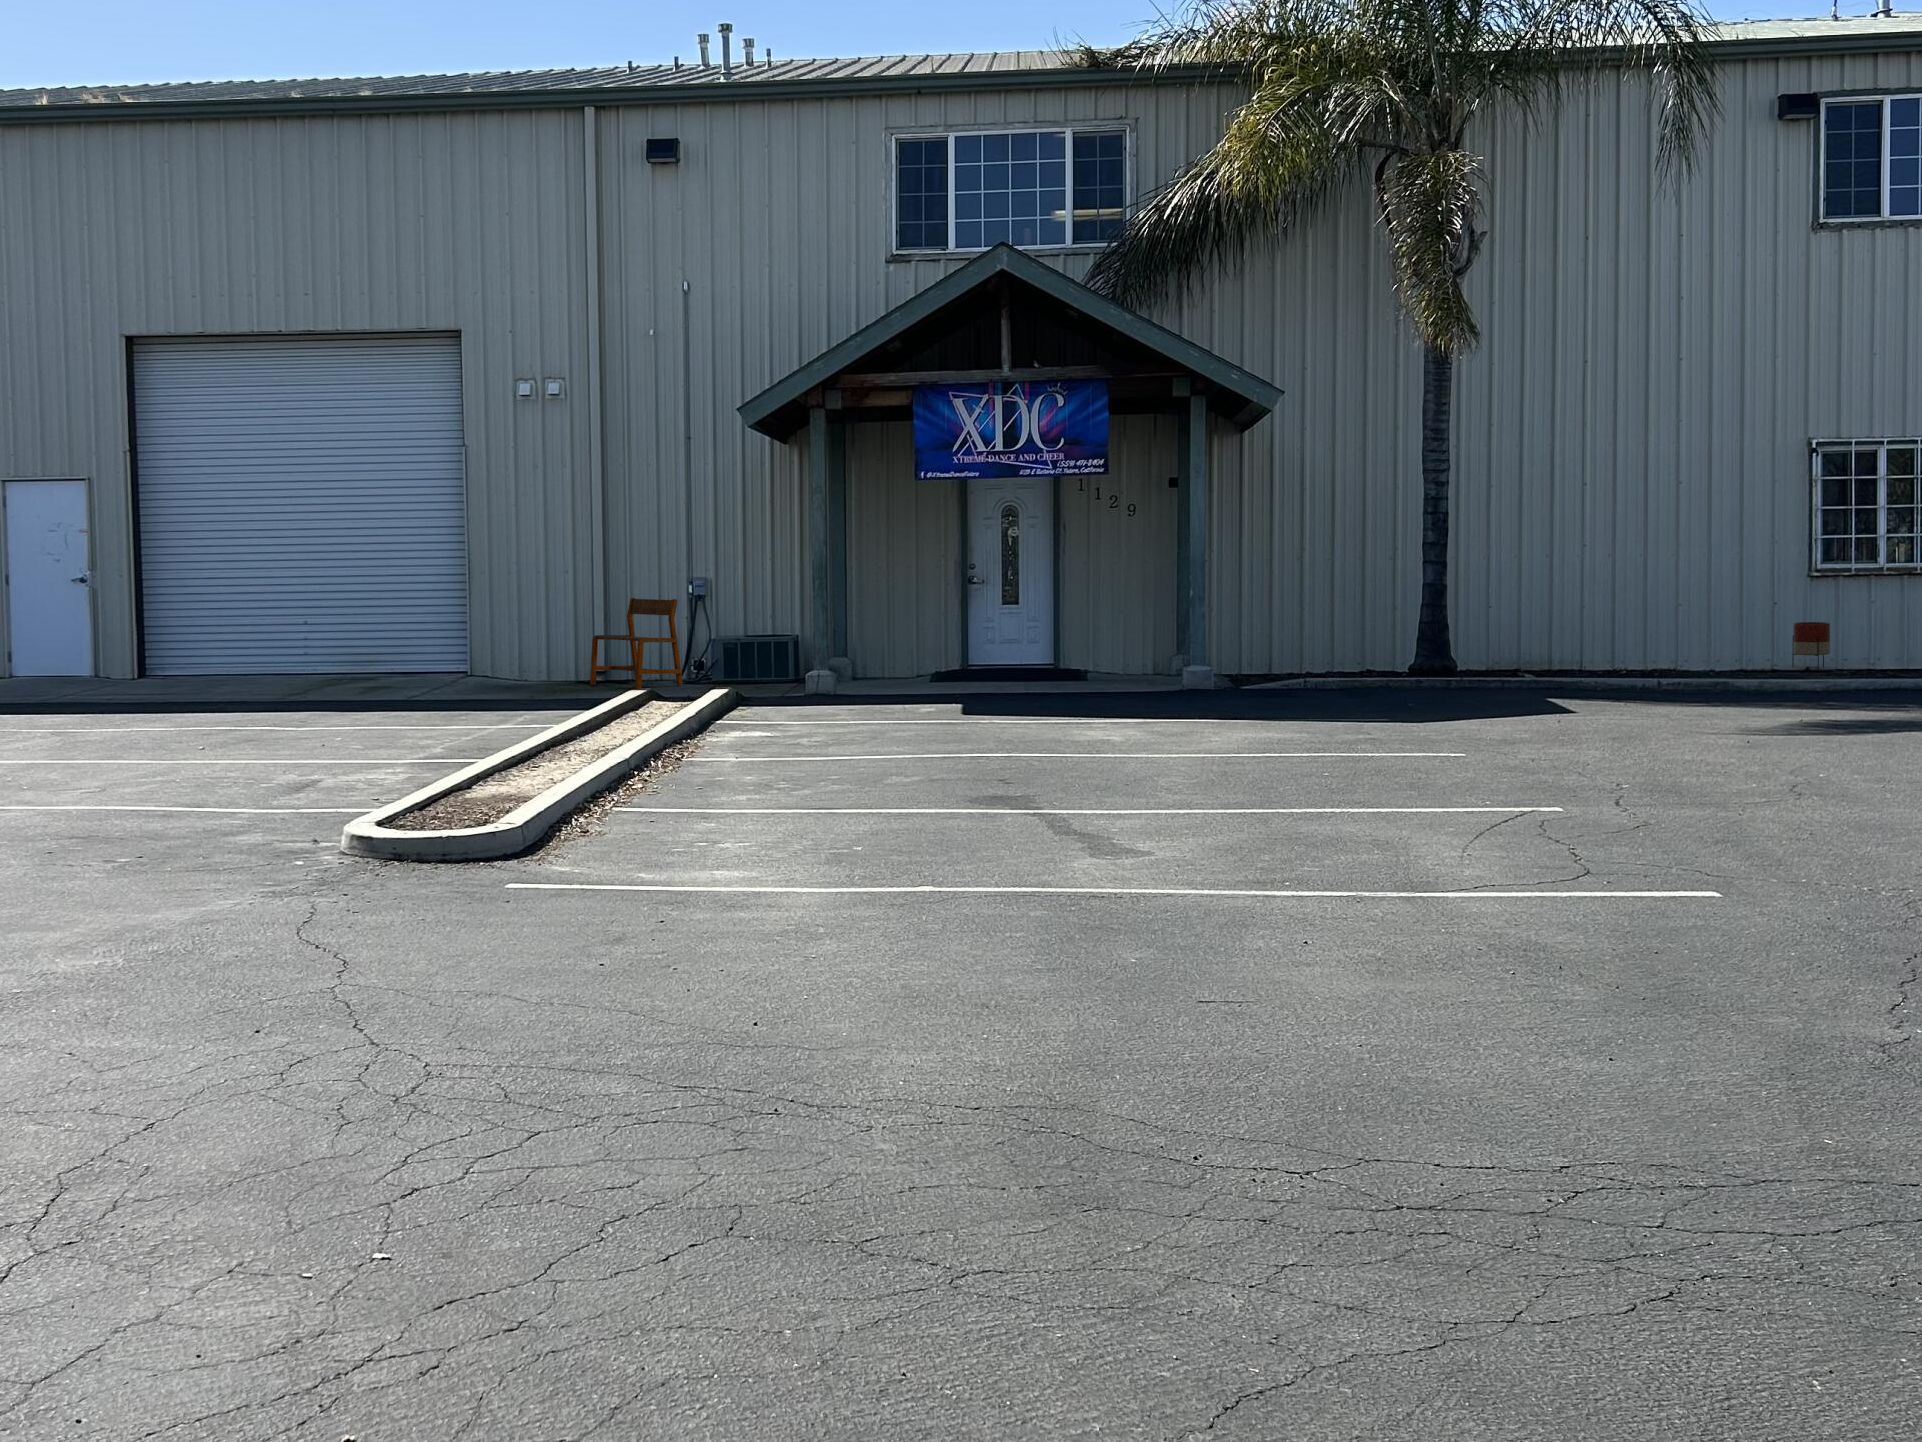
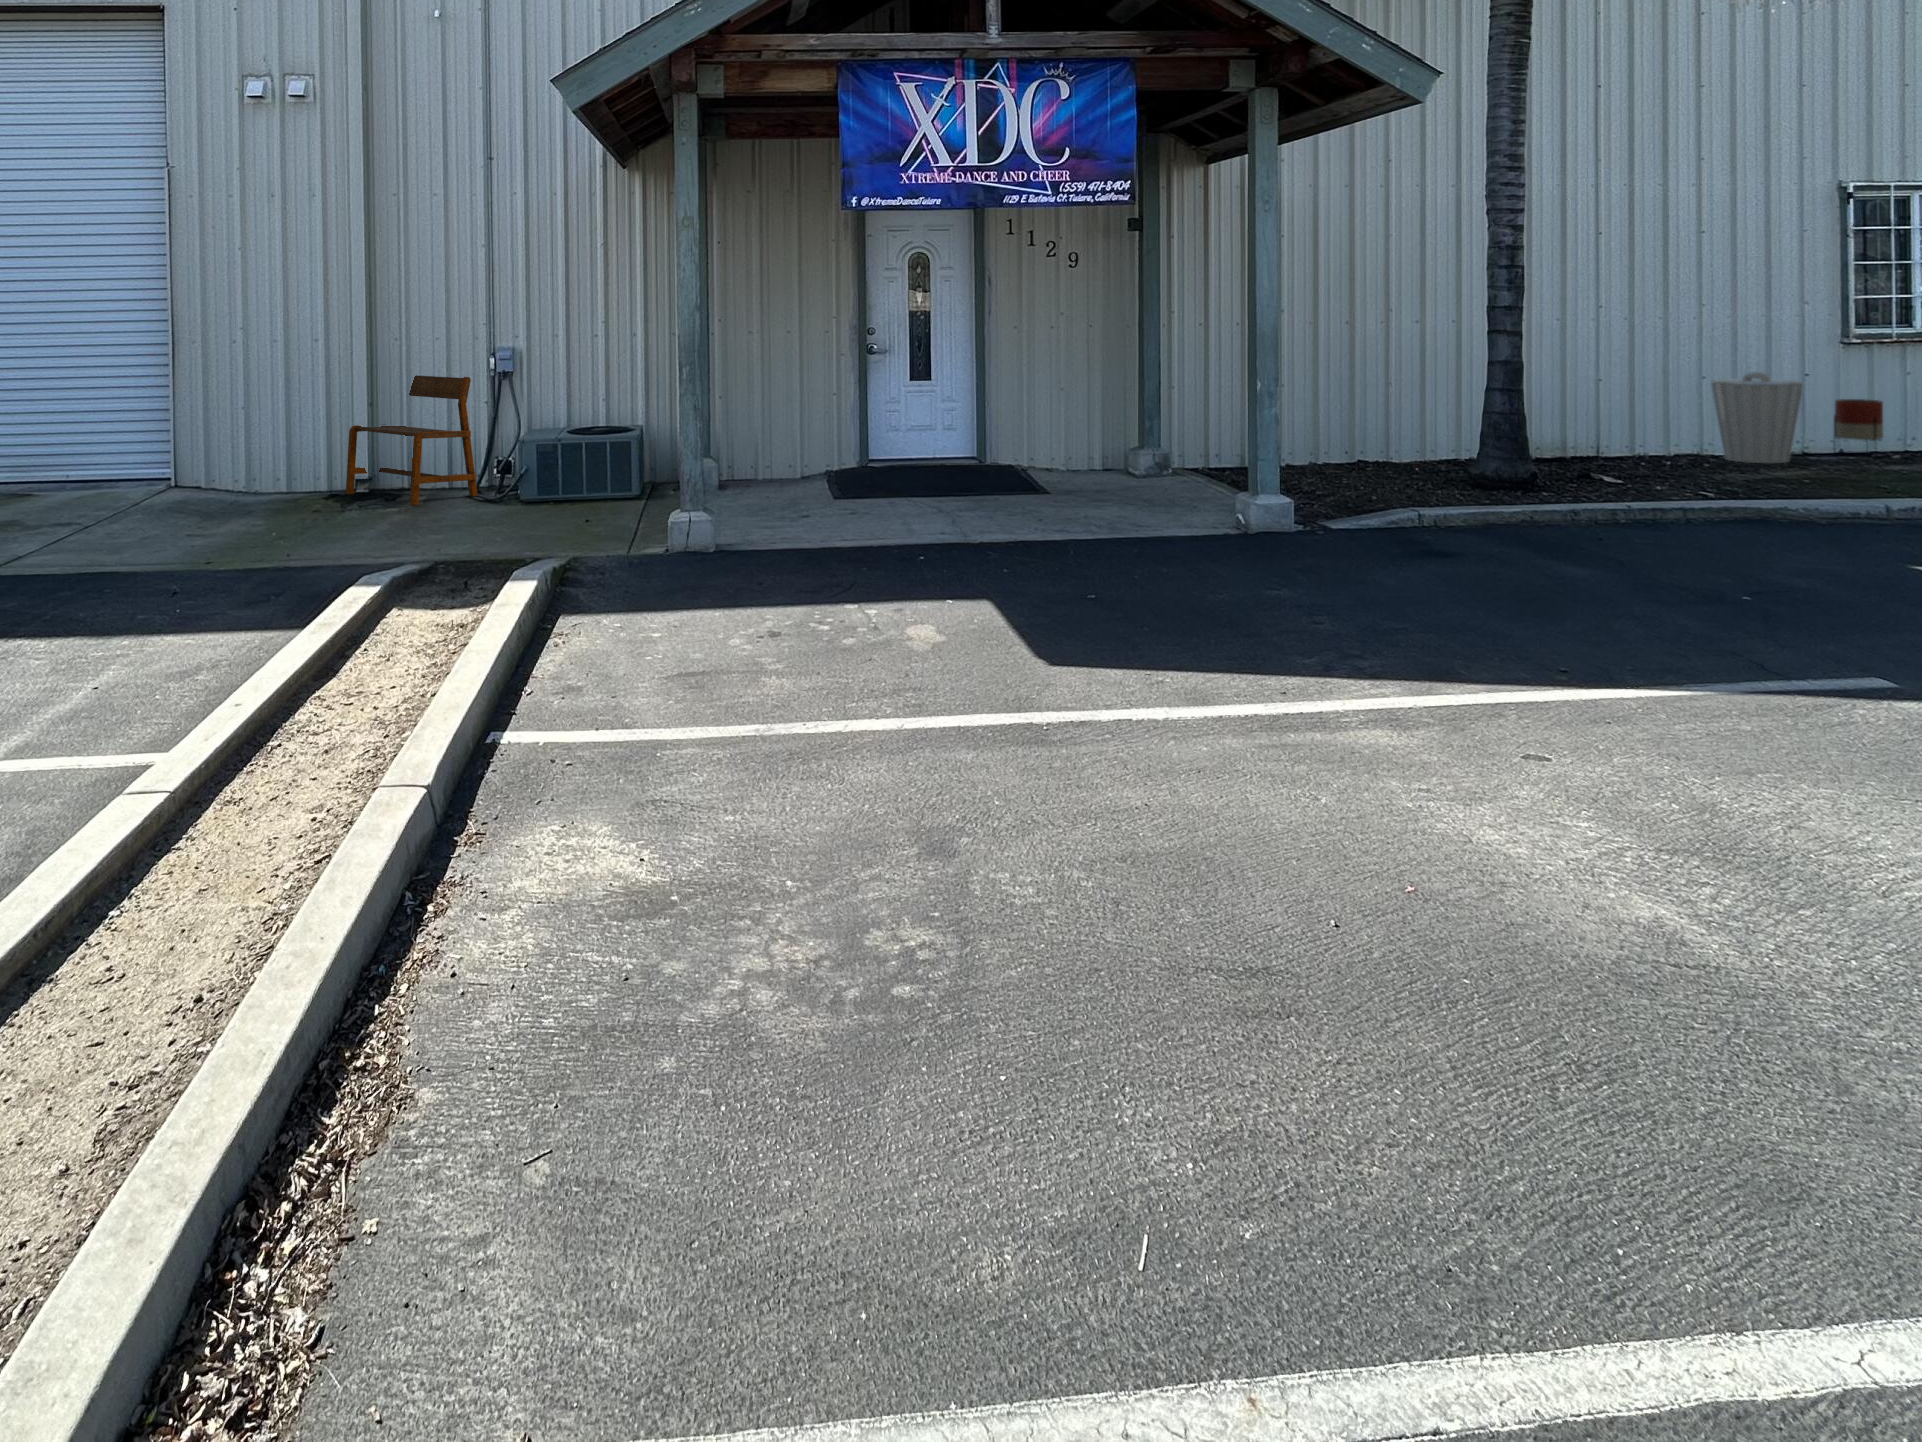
trash can: none [1674,598,1744,672] -> present [1711,372,1803,463]

